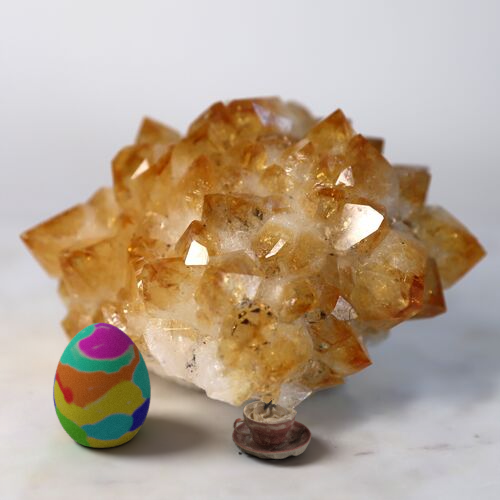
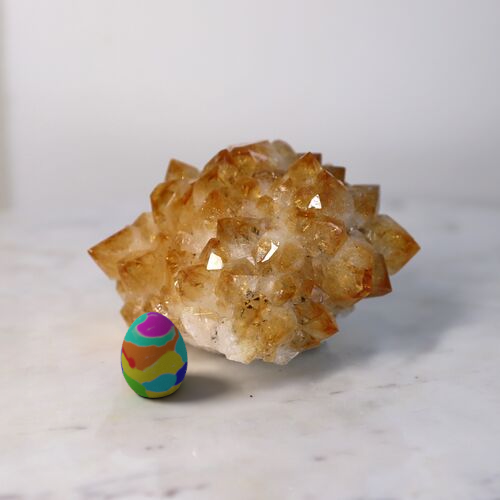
teacup: present [232,400,311,459] -> none [245,357,300,400]

